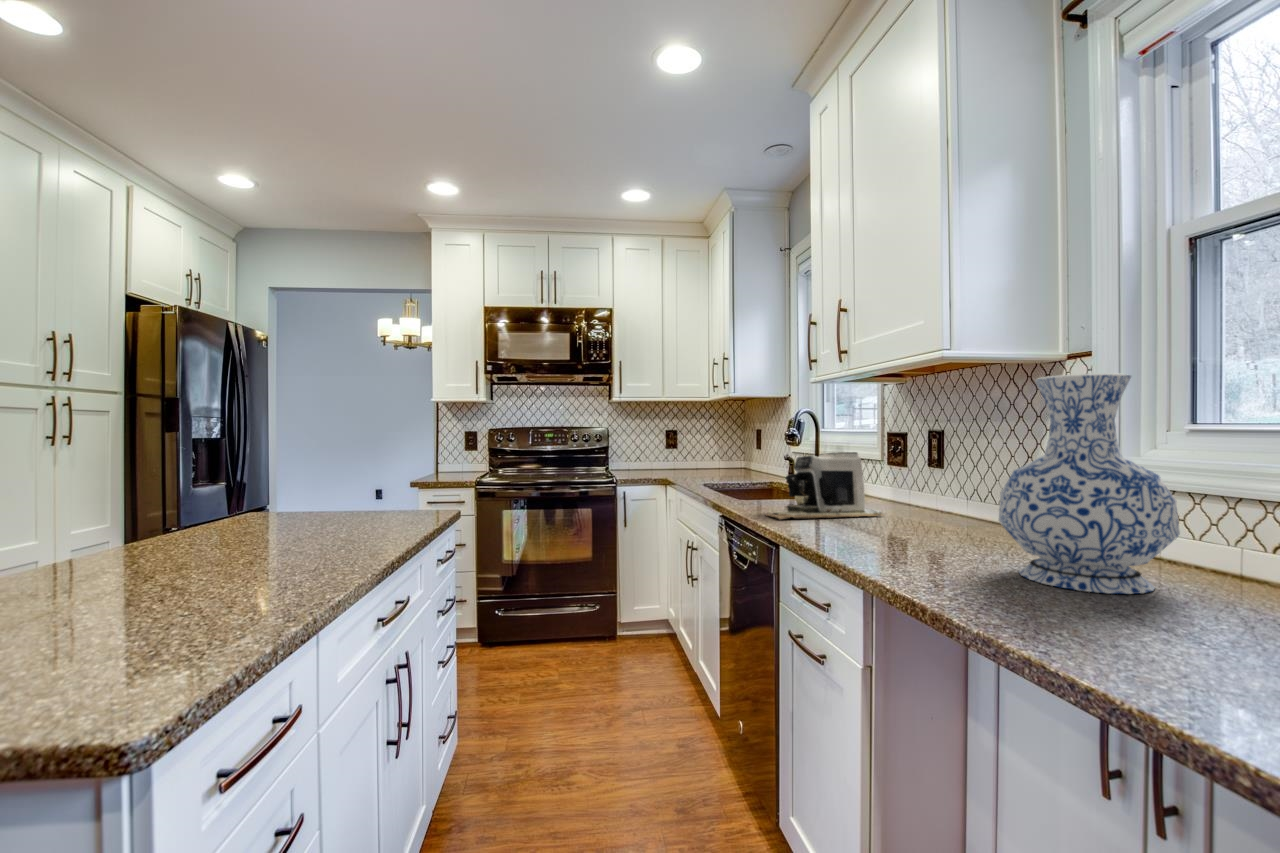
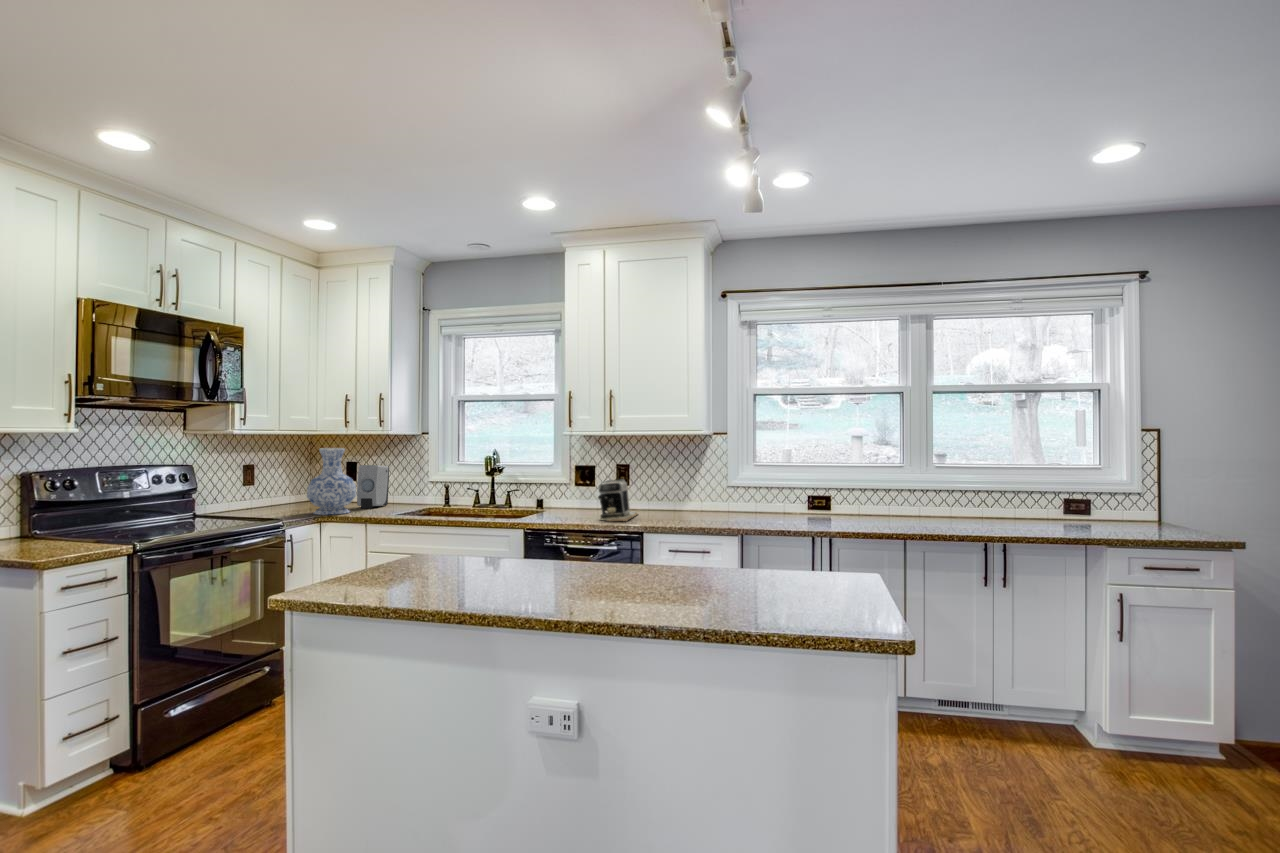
vase: present [999,373,1180,594] -> present [307,448,356,515]
soap dispenser: none [718,431,754,475] -> present [357,465,389,508]

